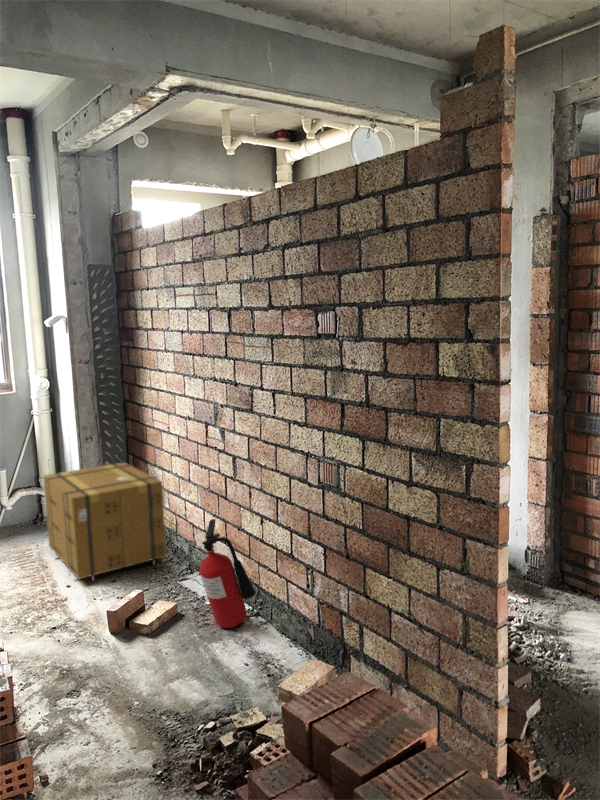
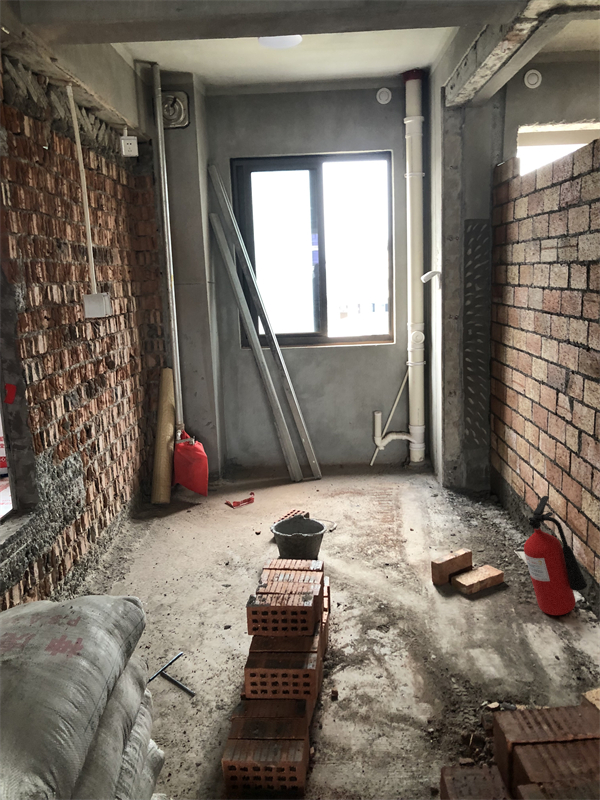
cardboard box: present [44,462,166,582] -> none [405,421,513,531]

